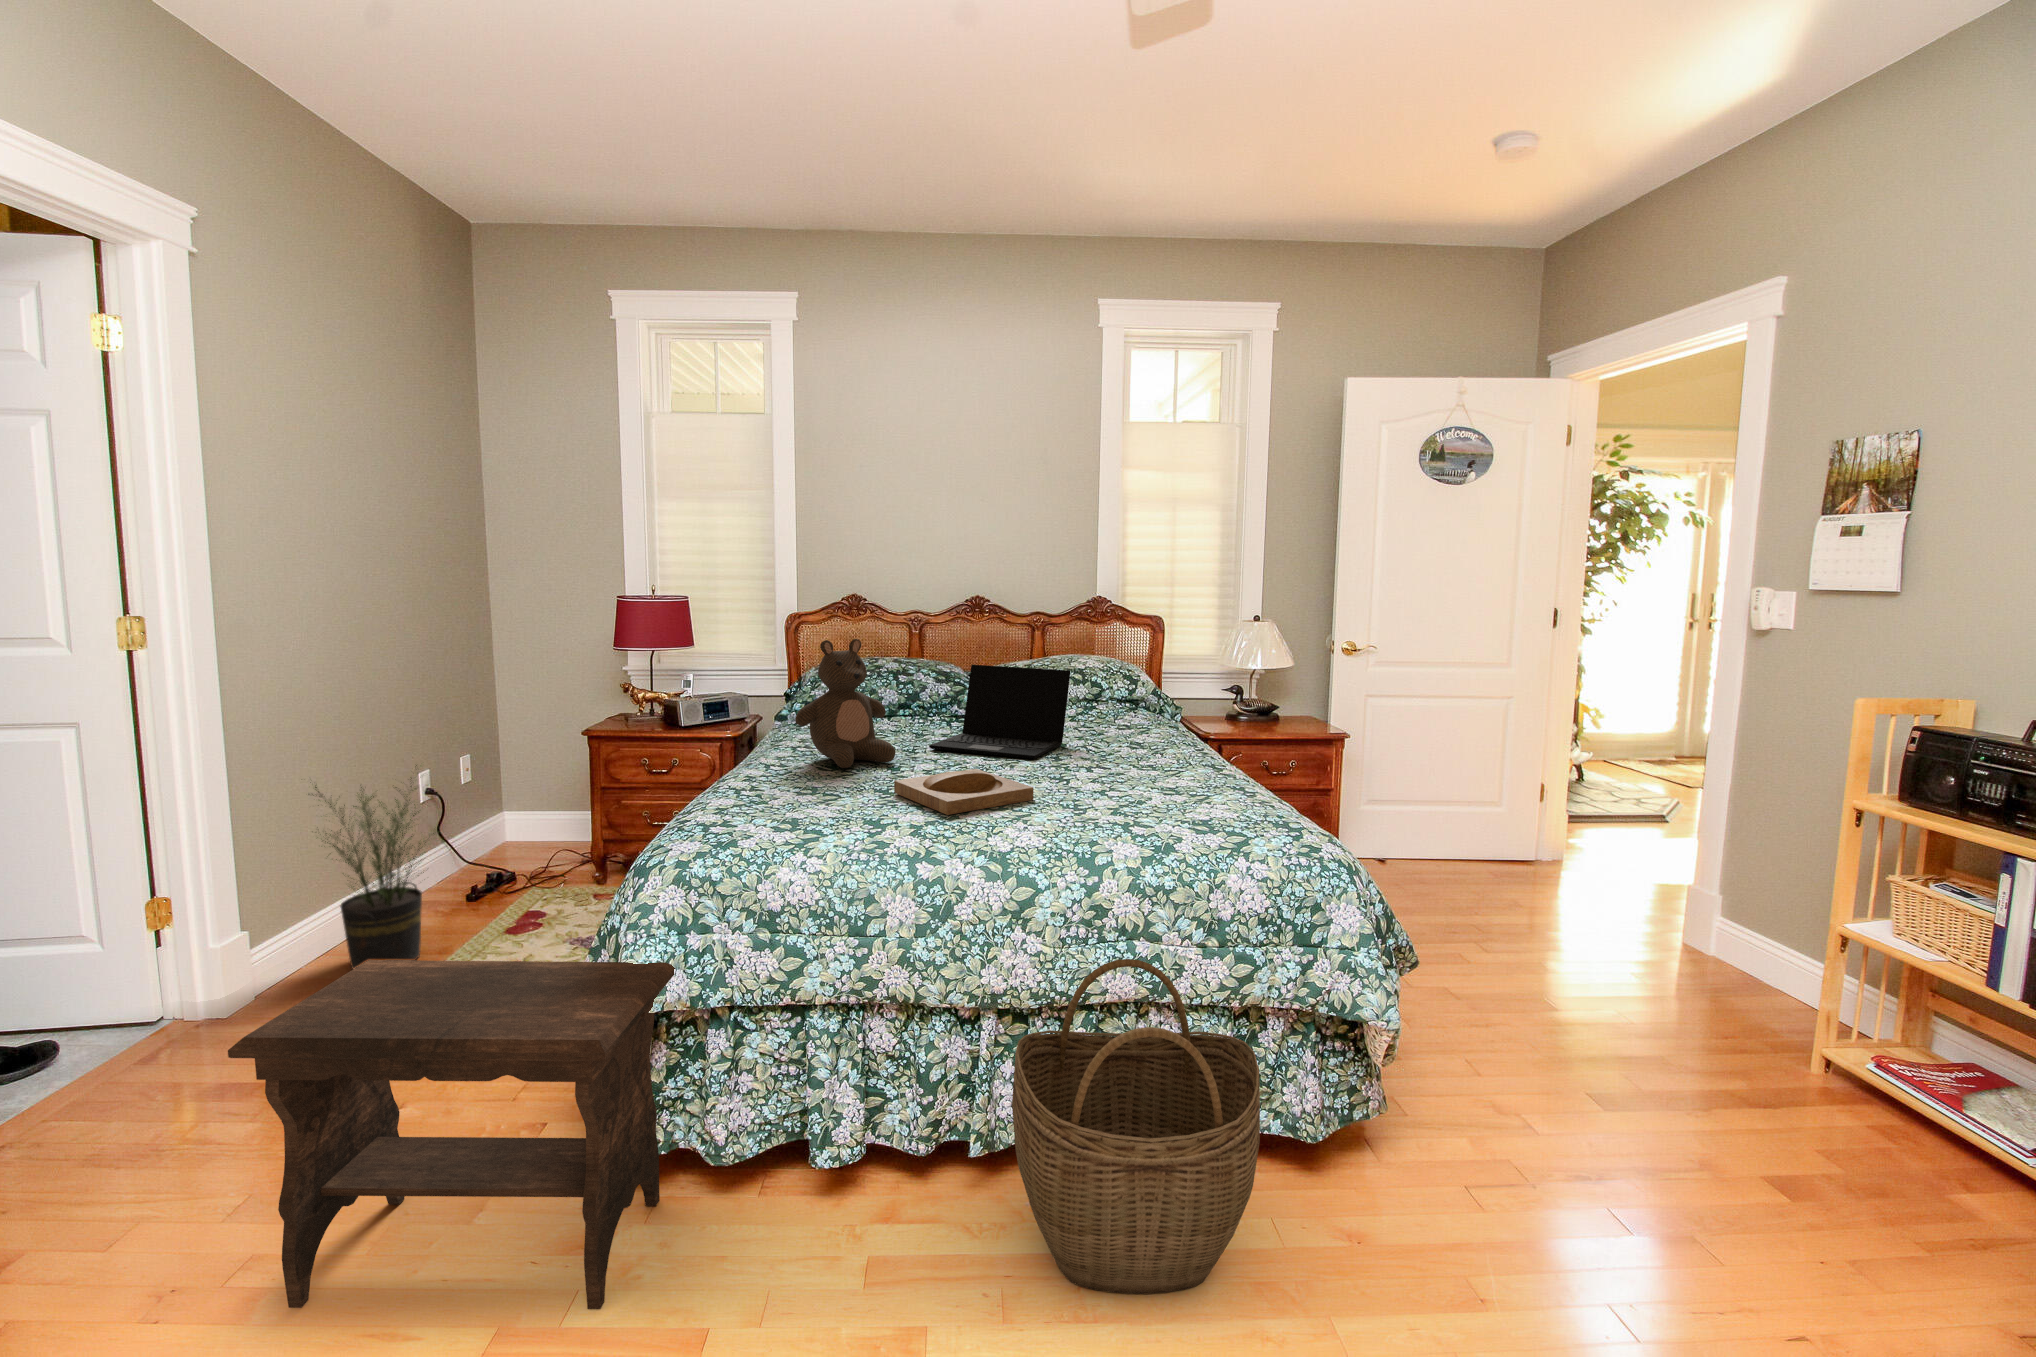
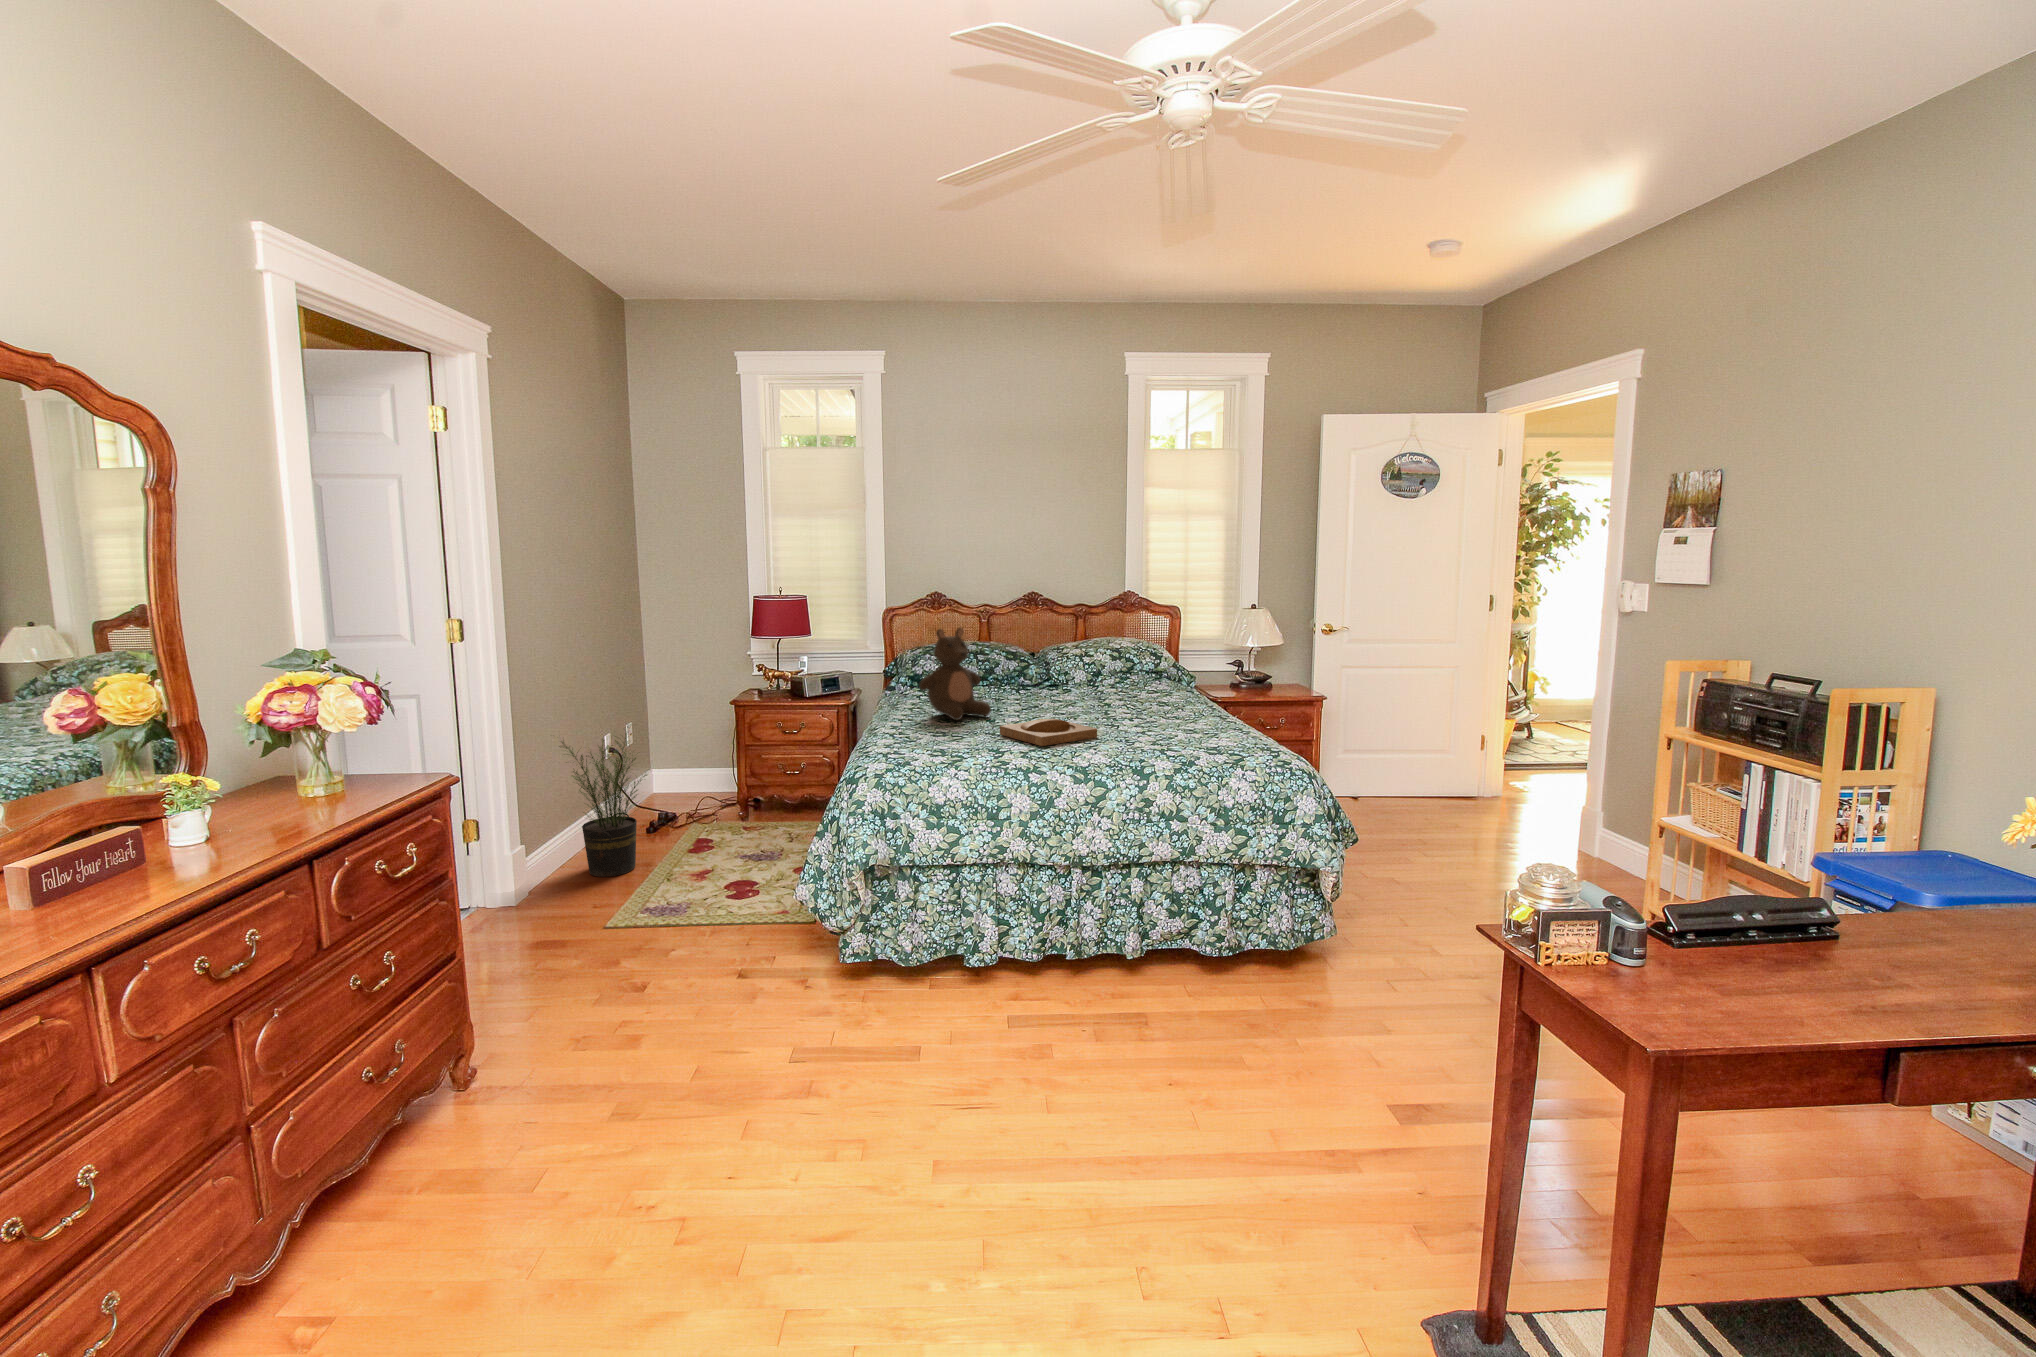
laptop: present [929,665,1071,759] -> none [1012,645,1115,713]
woven basket: present [1012,959,1260,1294] -> none [1097,831,1251,1027]
footstool: present [228,960,675,1309] -> none [638,836,879,1038]

